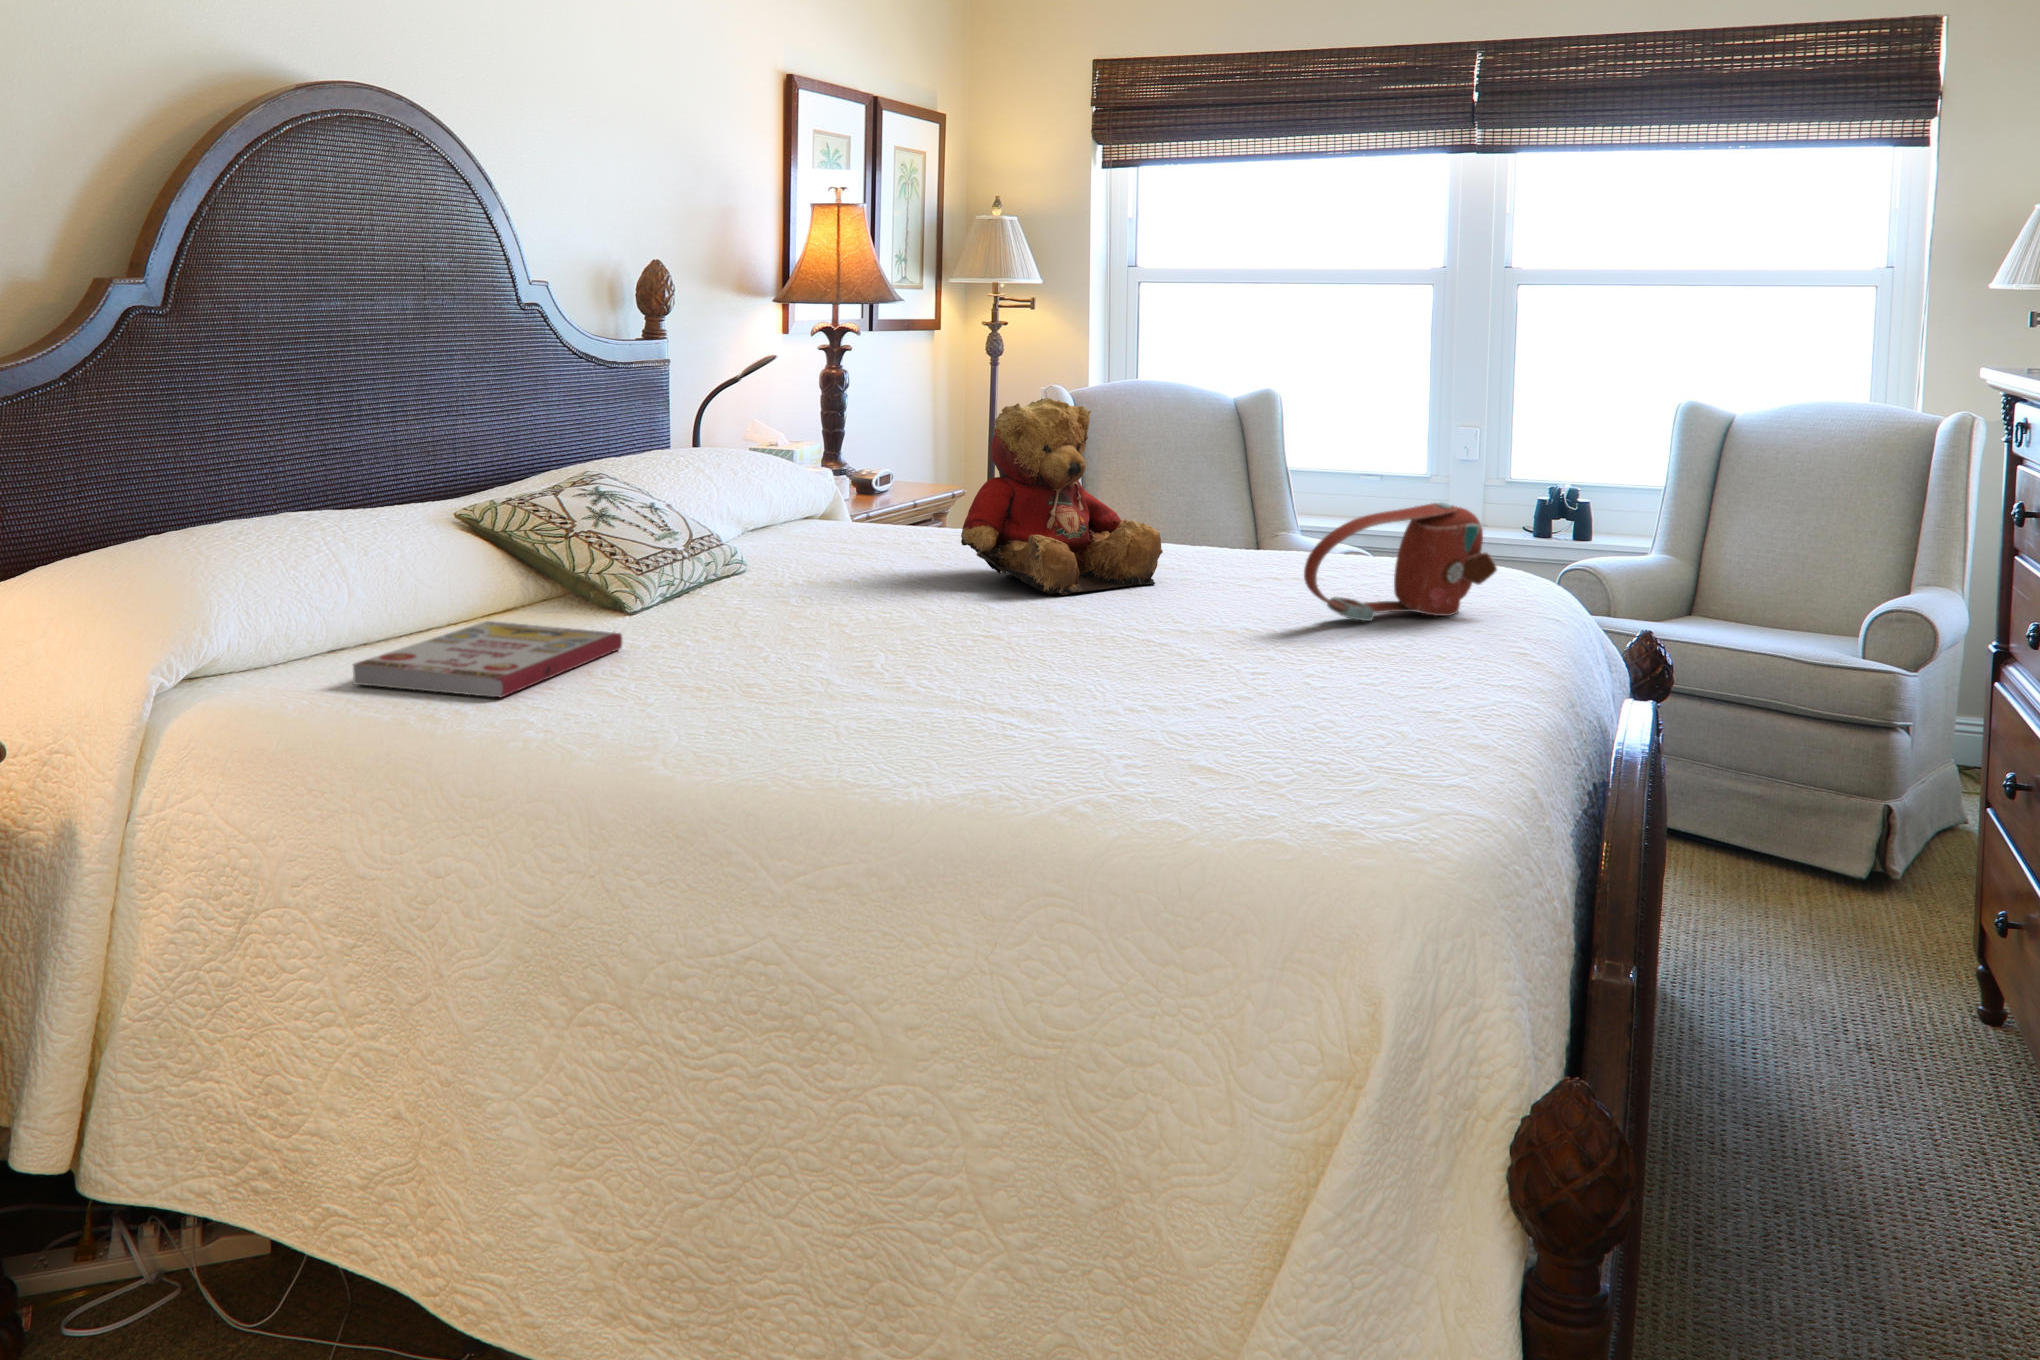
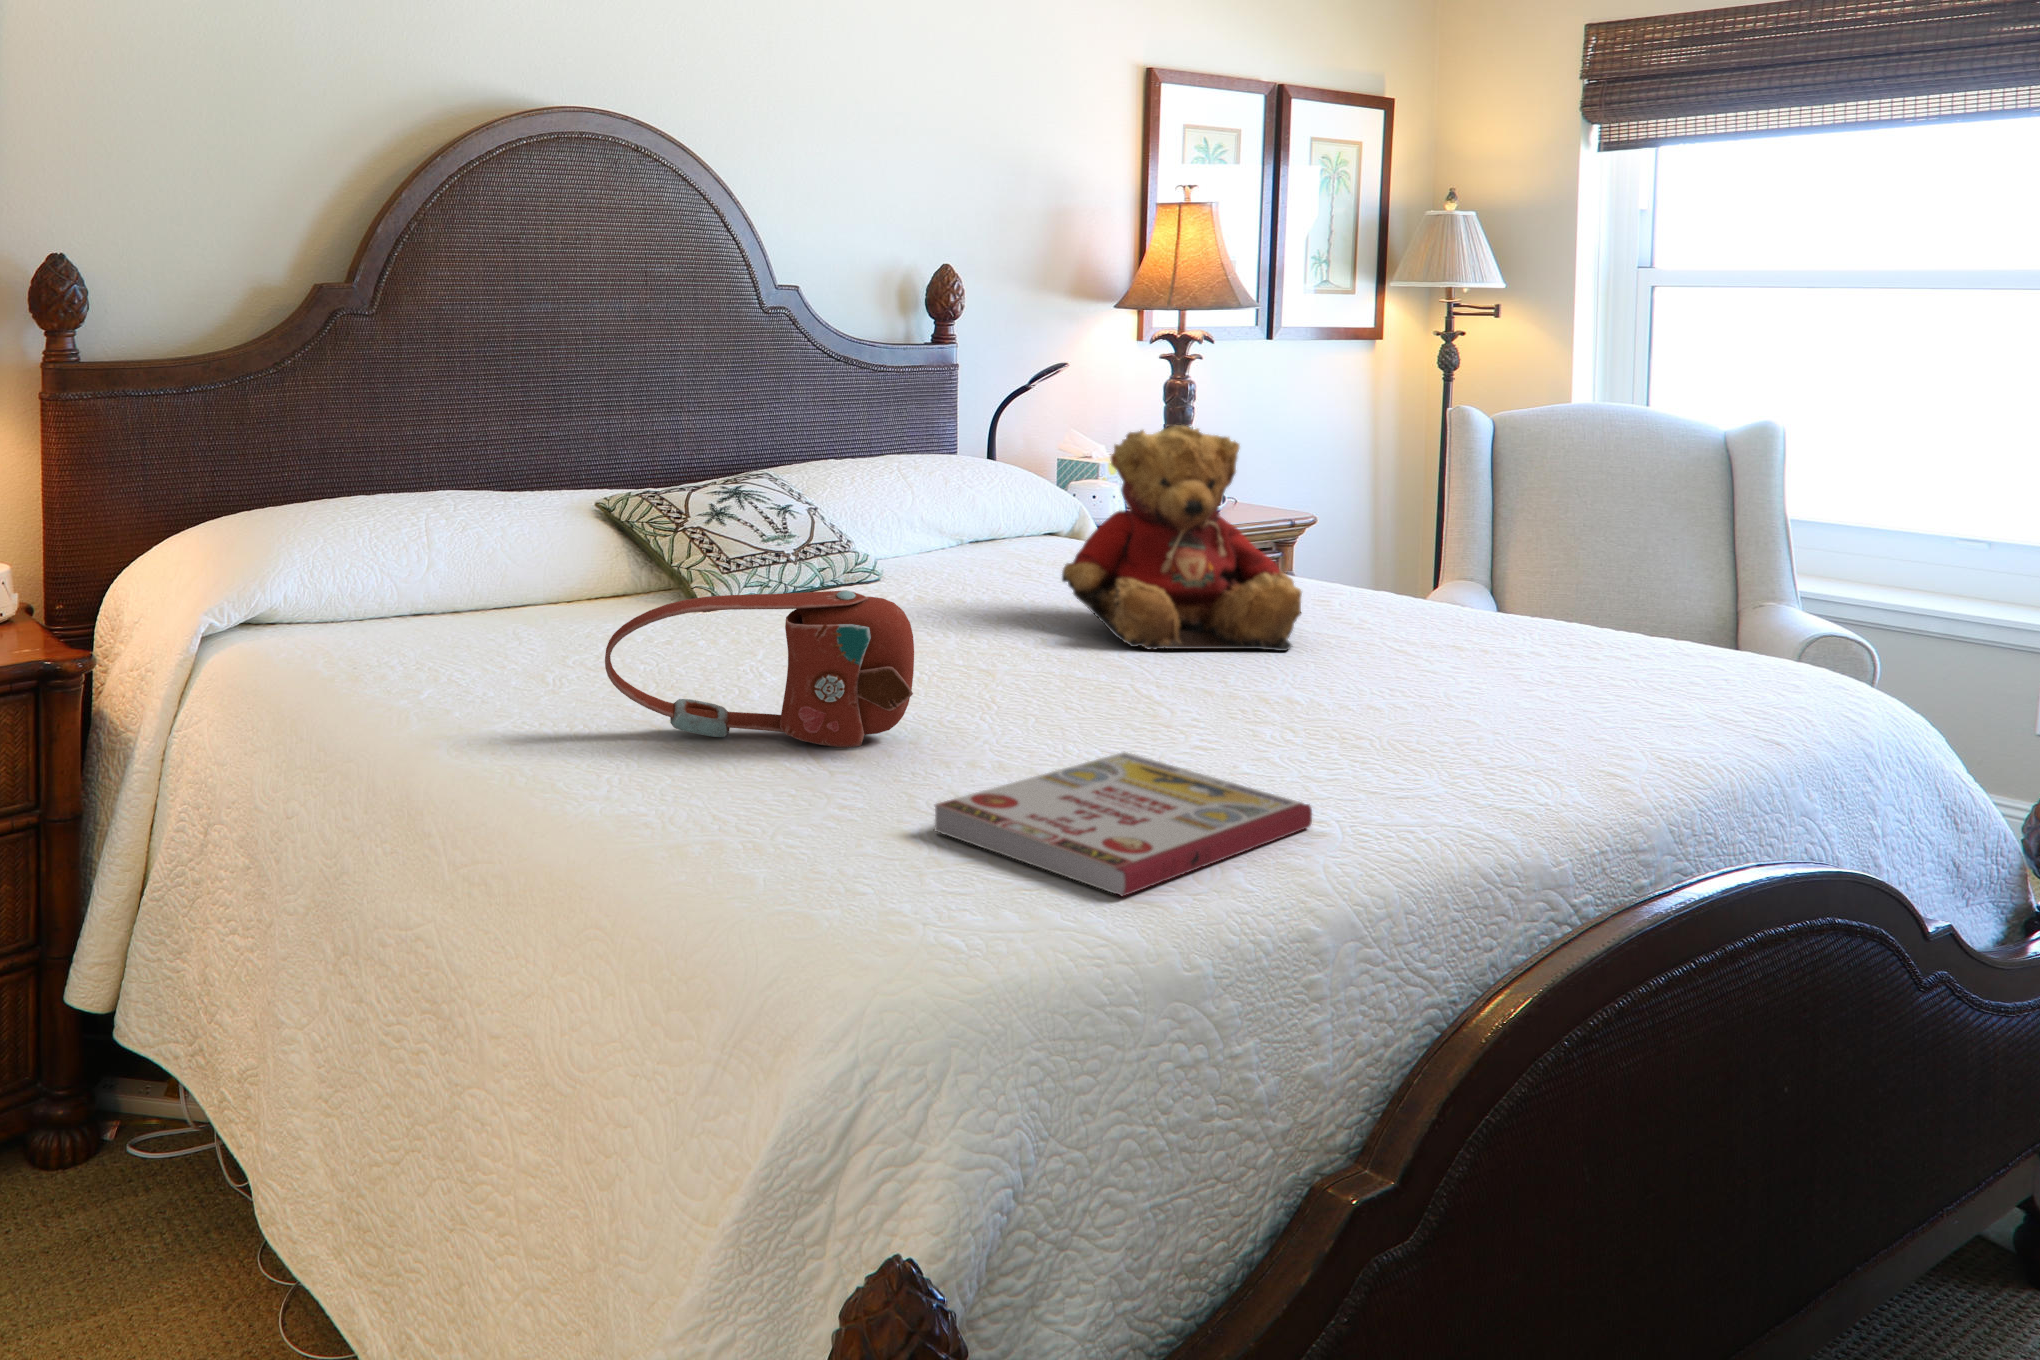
handbag: present [1304,503,1497,621] -> present [605,590,914,748]
book: present [353,621,622,698] -> present [935,752,1312,897]

